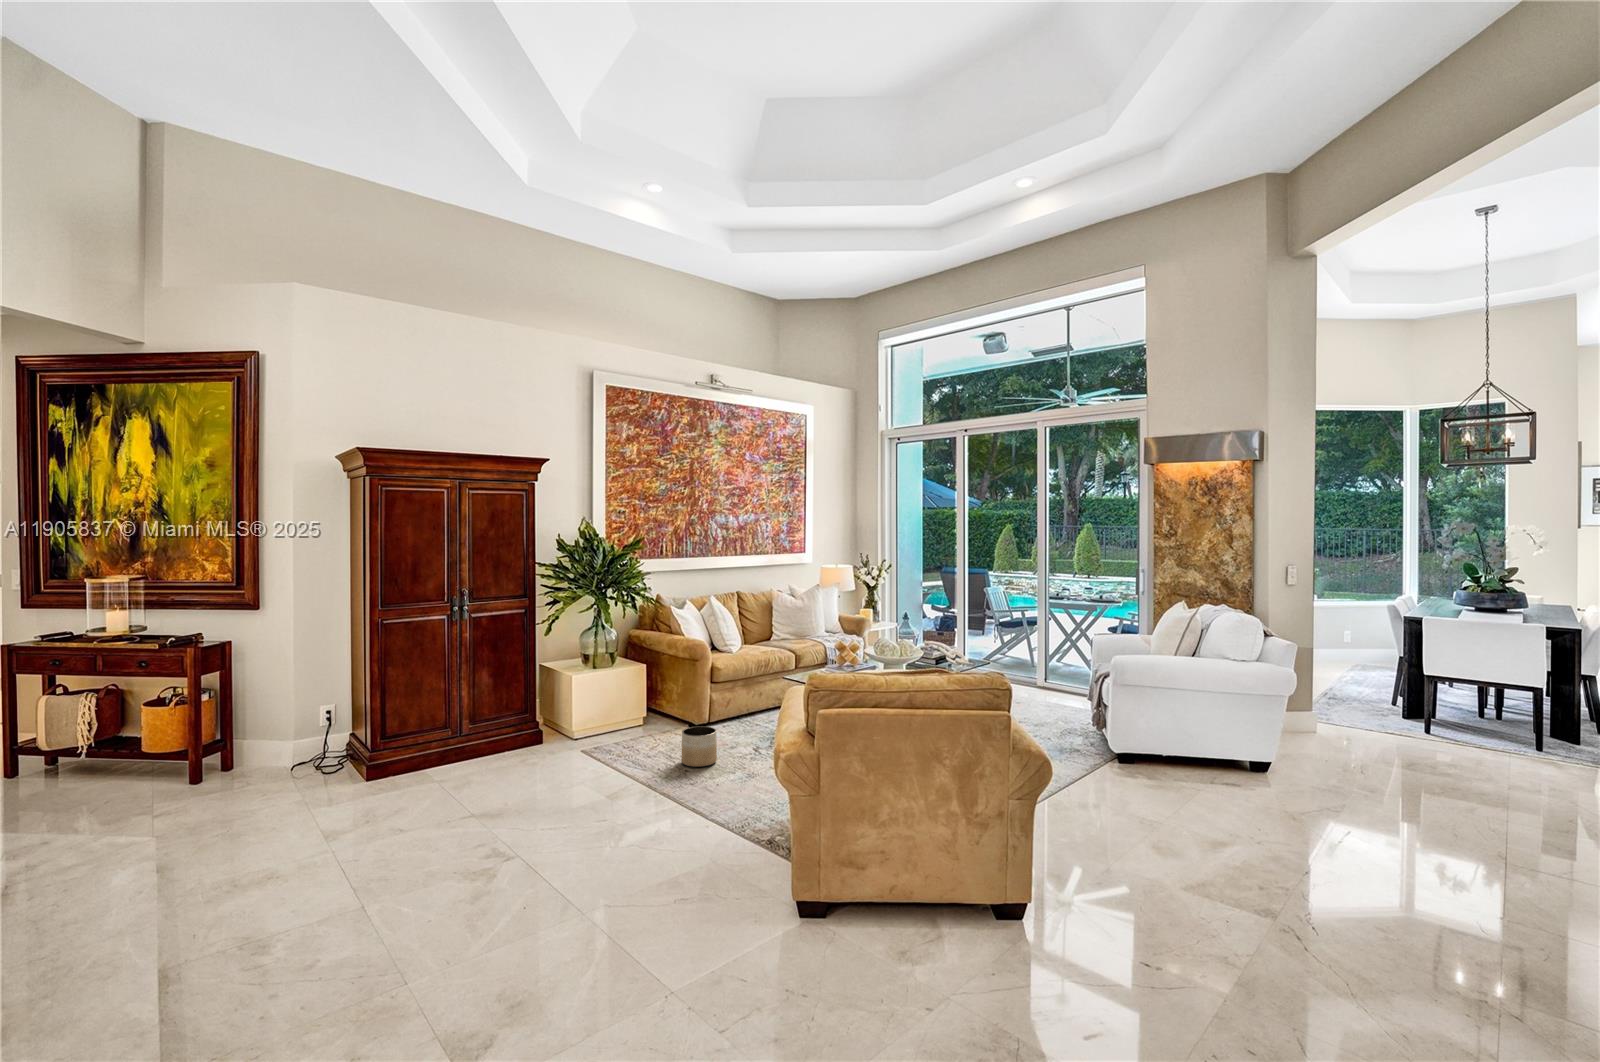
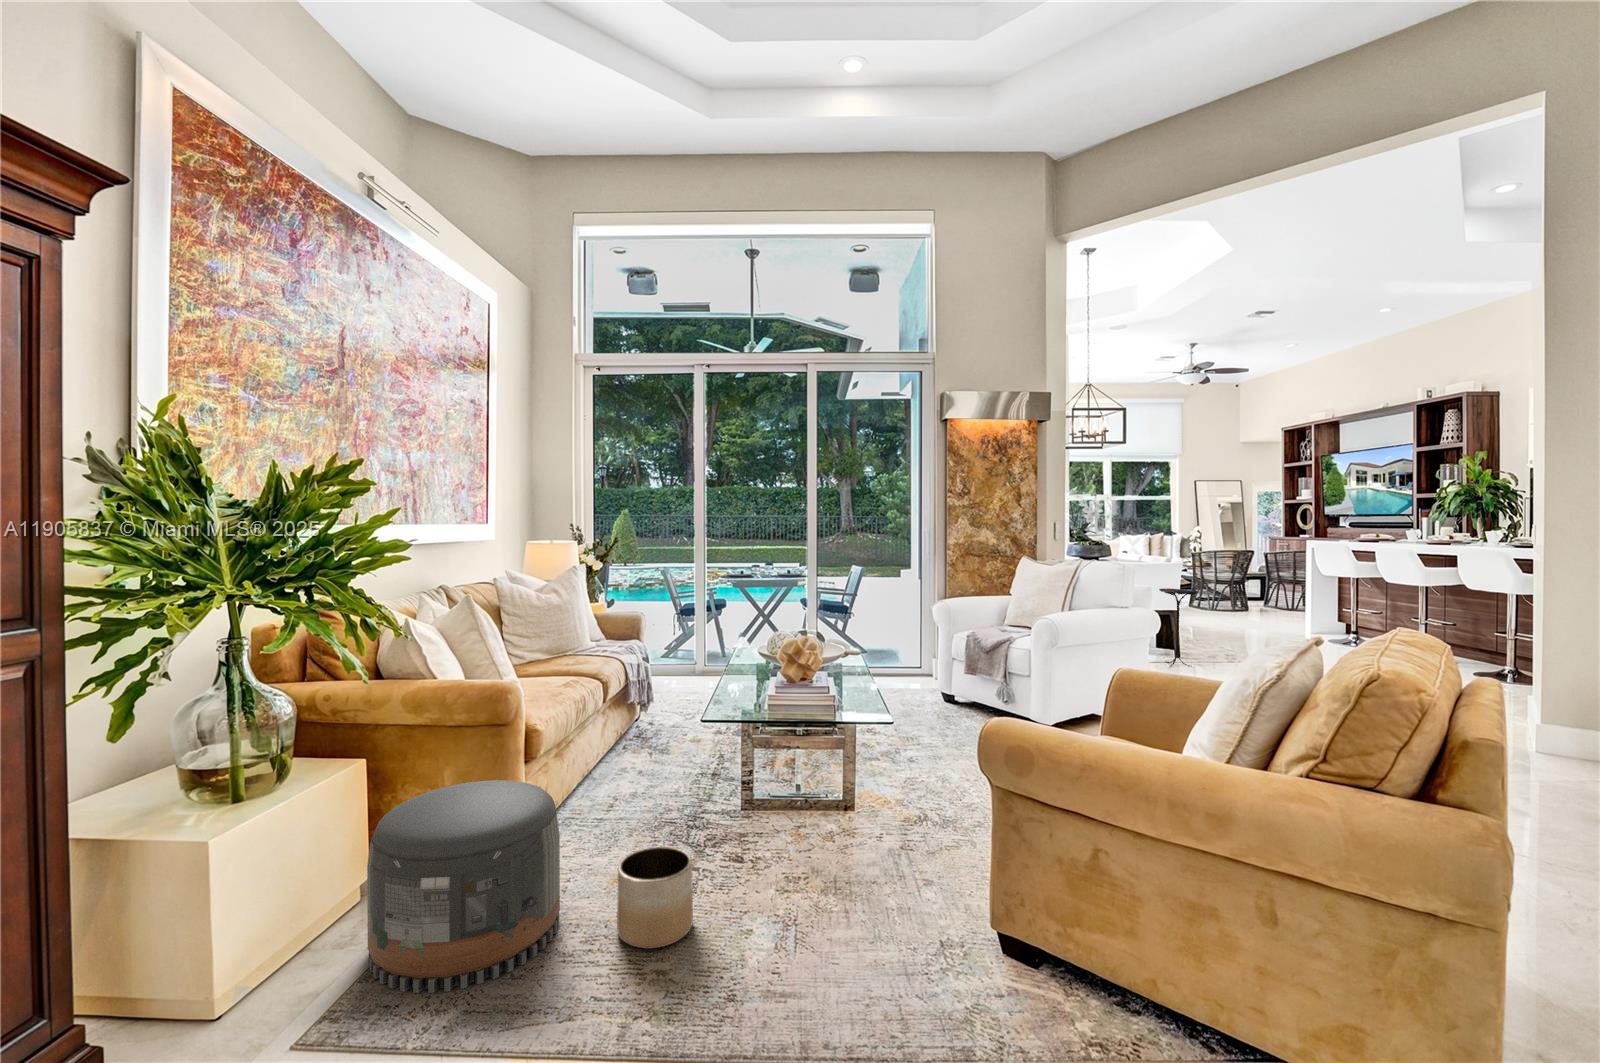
side table: none [1492,654,1556,764] -> present [1159,588,1198,666]
pouf: none [610,682,685,757] -> present [367,780,560,993]

